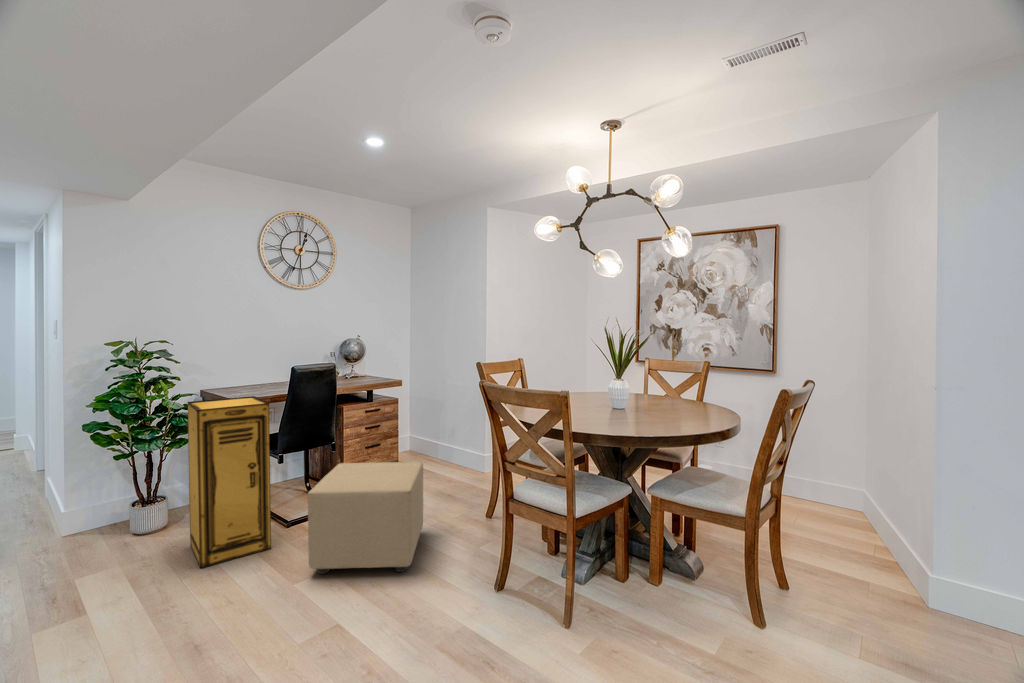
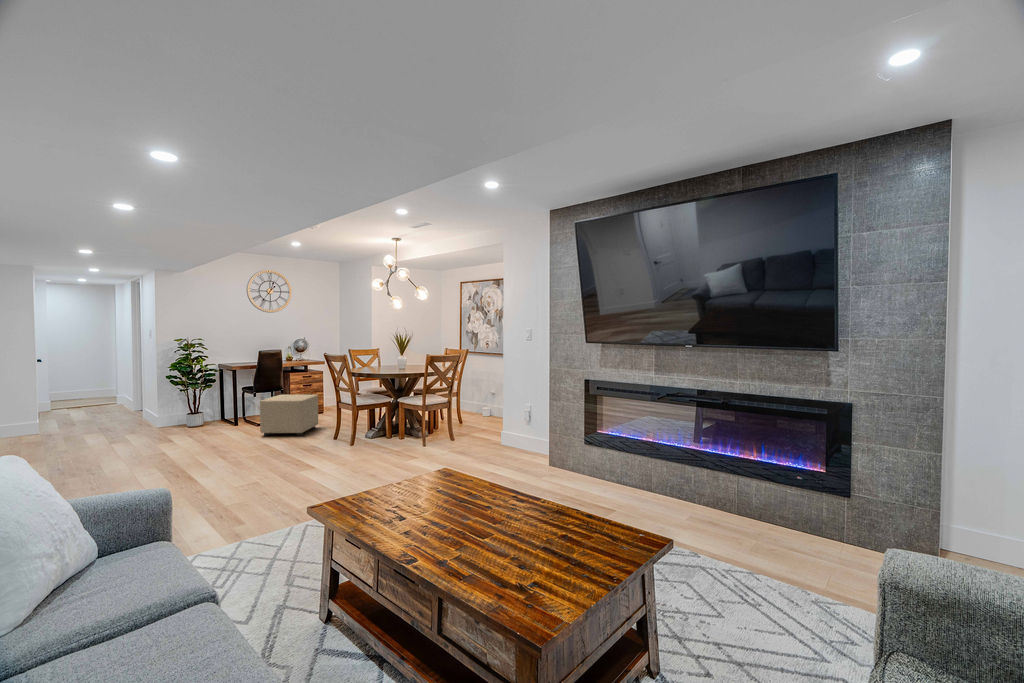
storage cabinet: present [188,396,271,568] -> none [212,364,248,435]

